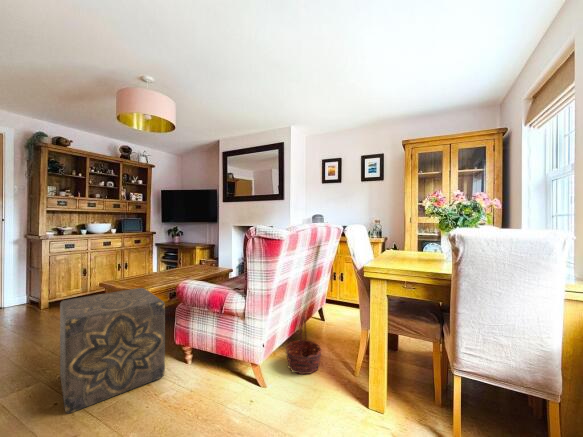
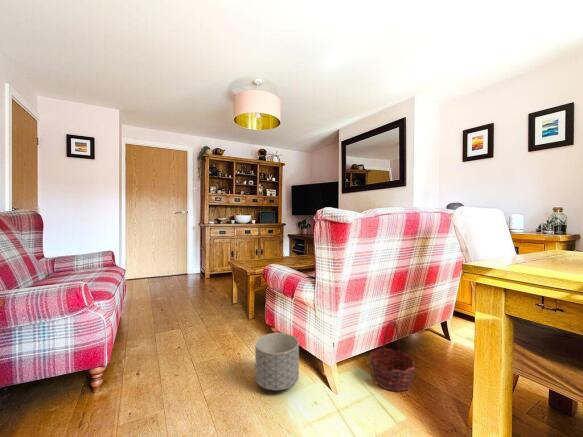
ottoman: present [60,288,165,413] -> none [181,268,254,357]
planter: none [185,349,231,411] -> present [255,333,299,390]

